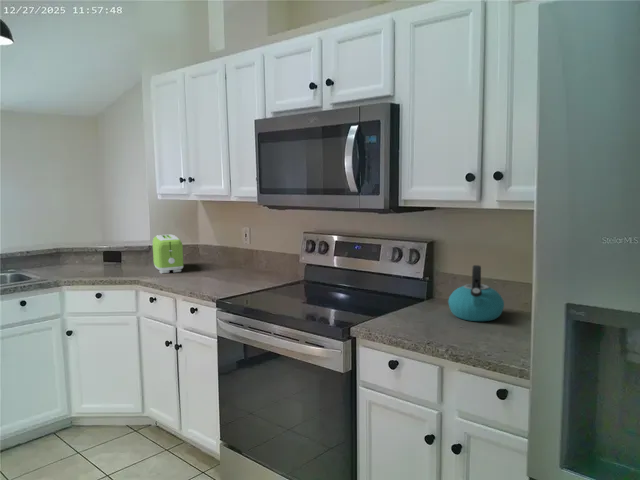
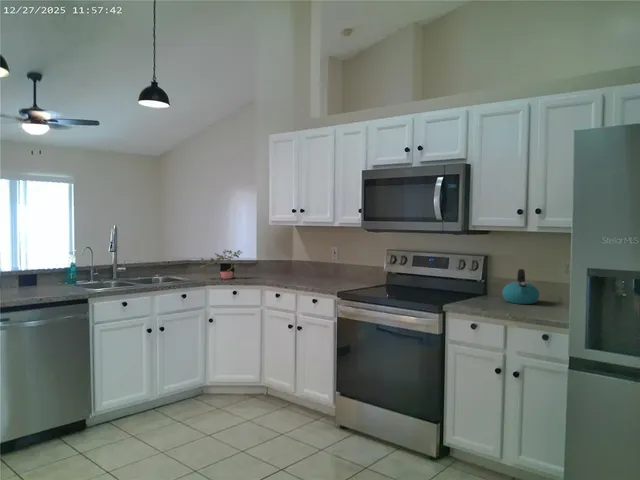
potted plant: none [55,235,117,277] -> present [200,250,242,279]
toaster: present [153,235,183,273] -> none [264,251,291,279]

